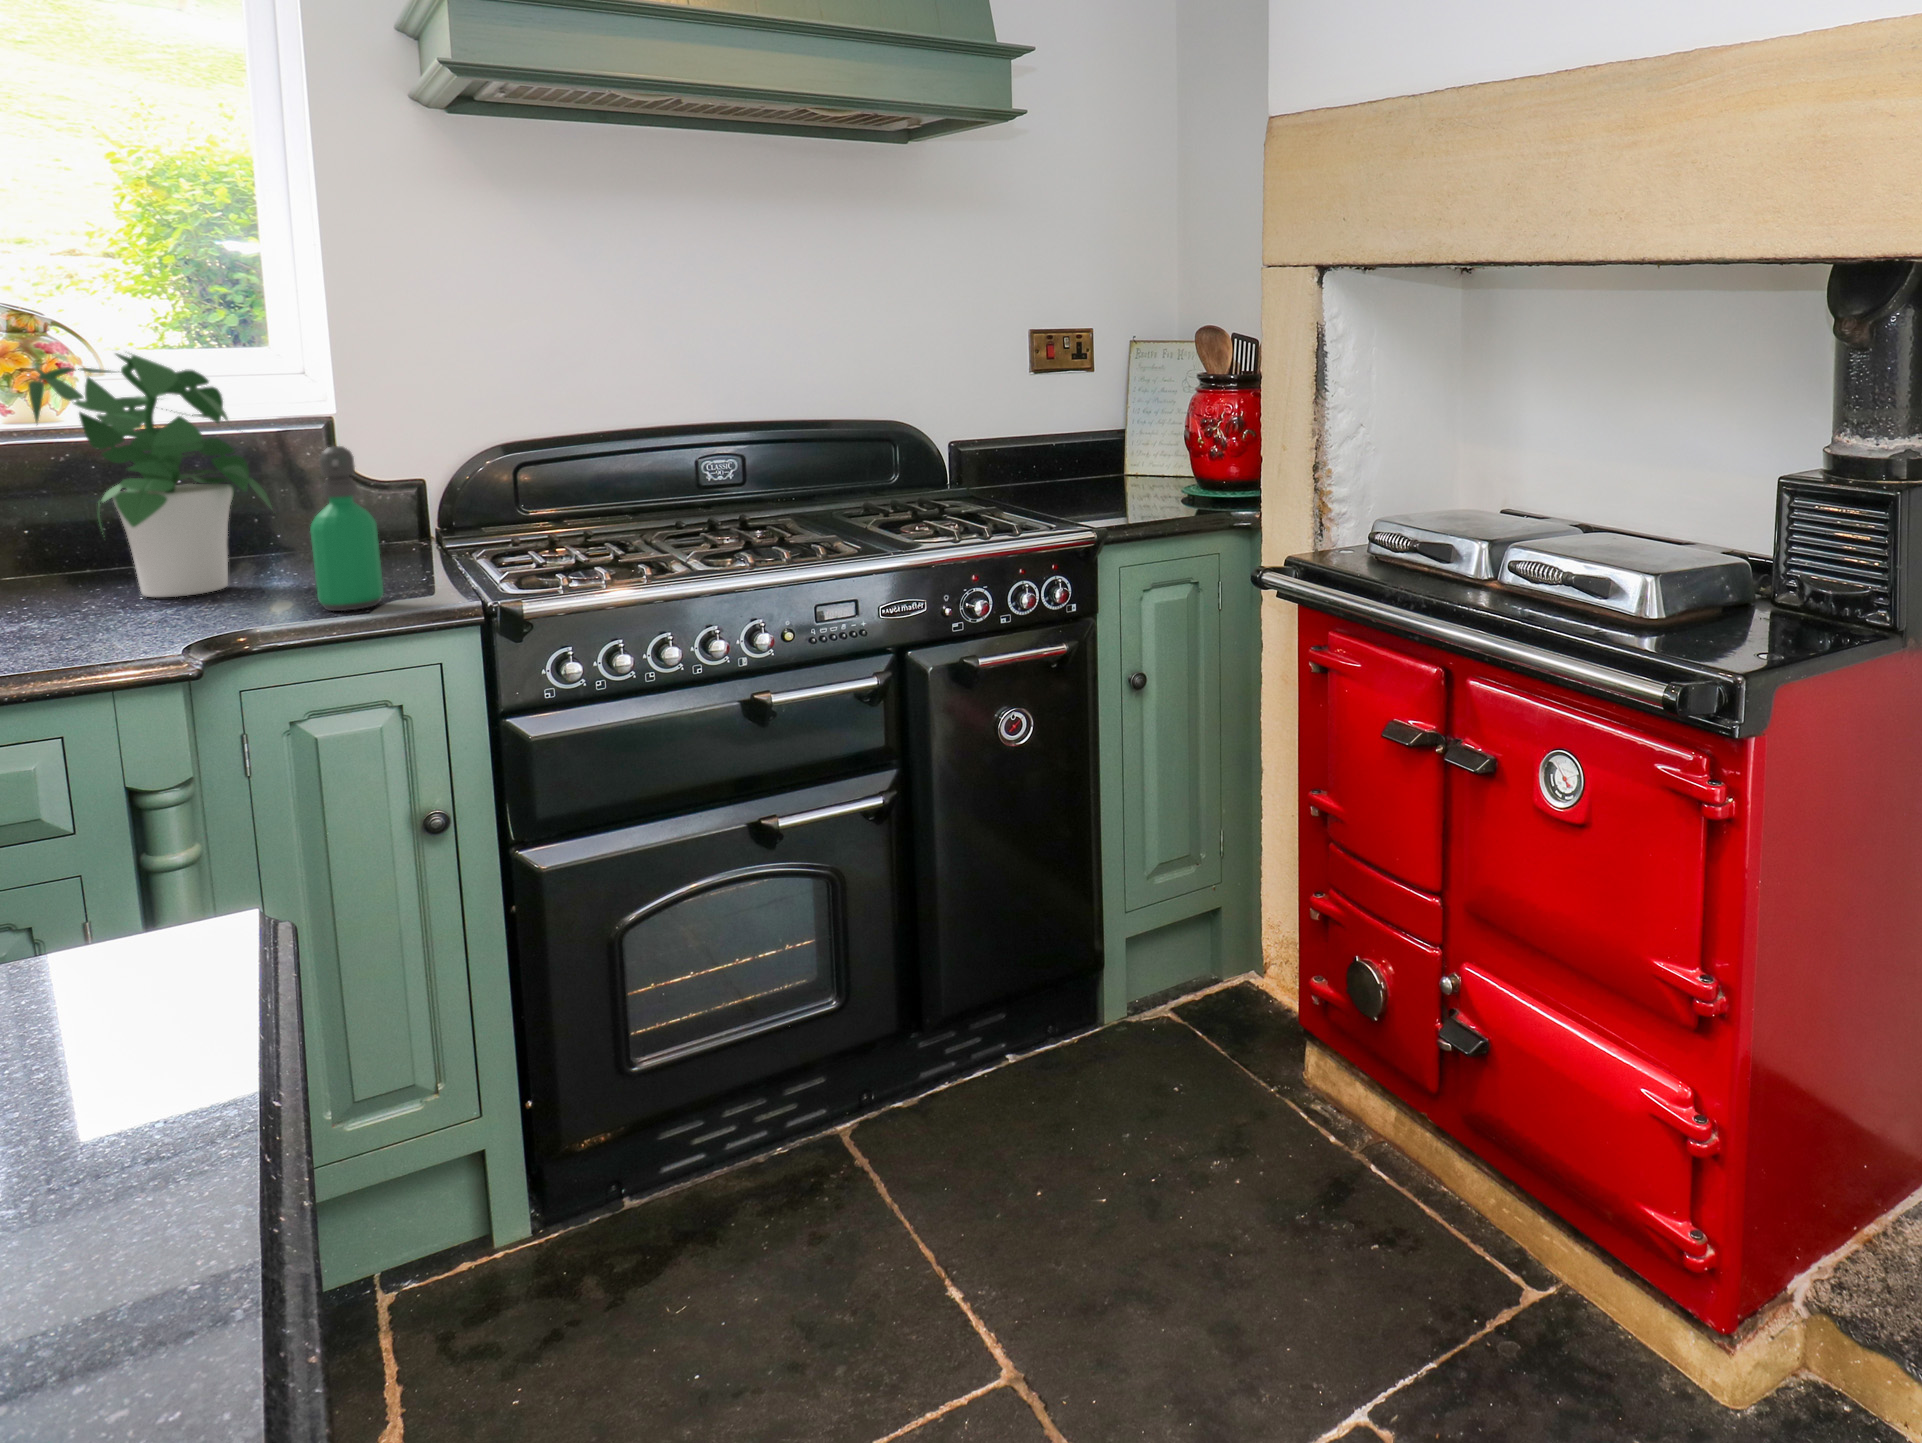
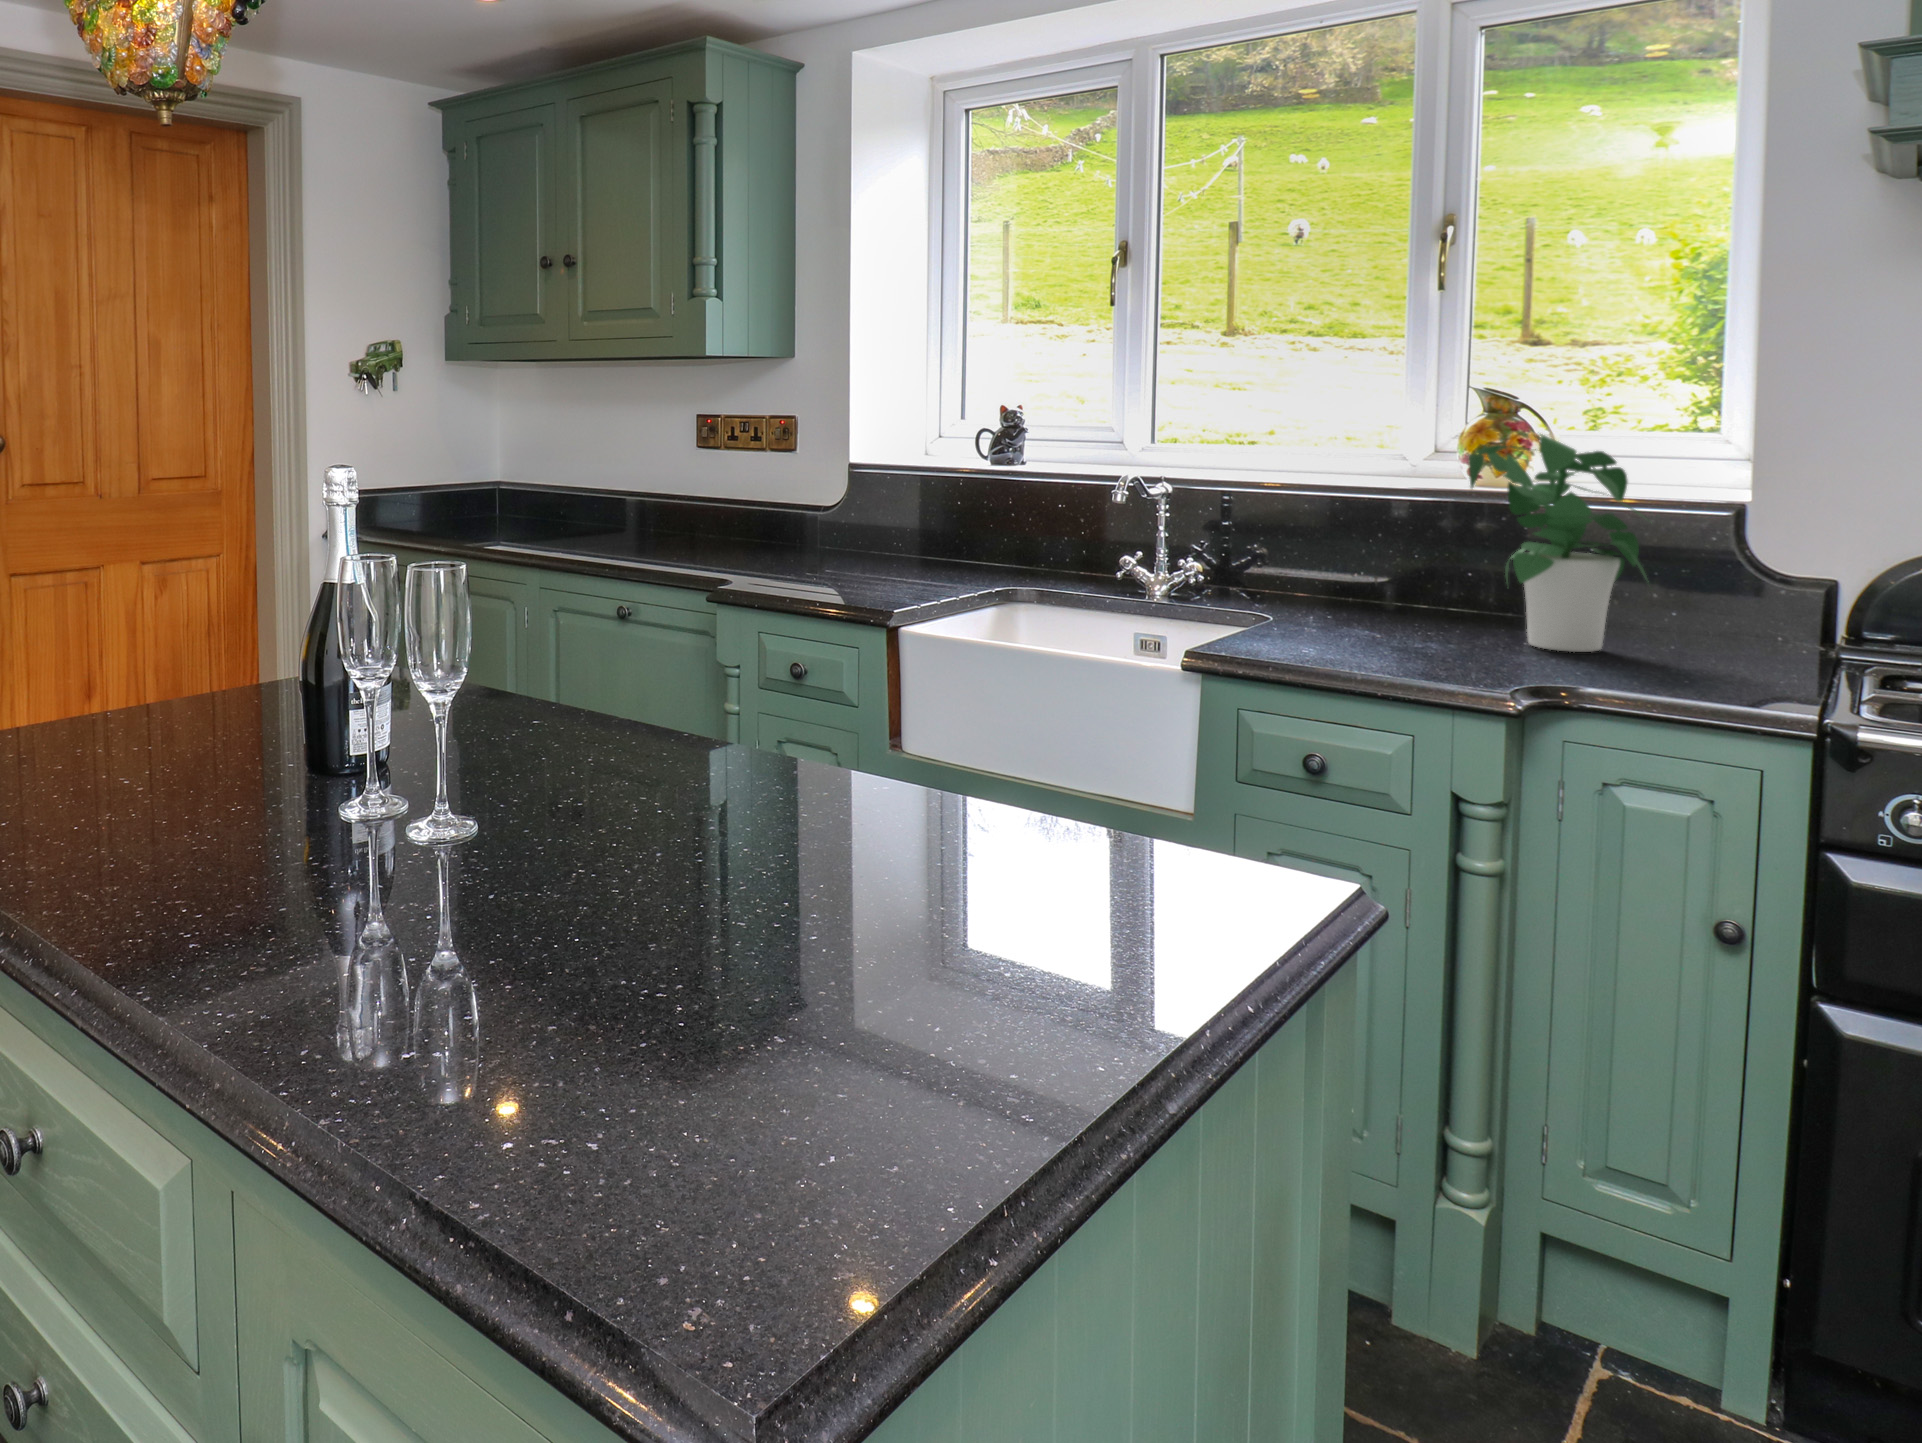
soap dispenser: present [310,446,384,611] -> none [1655,533,1727,696]

